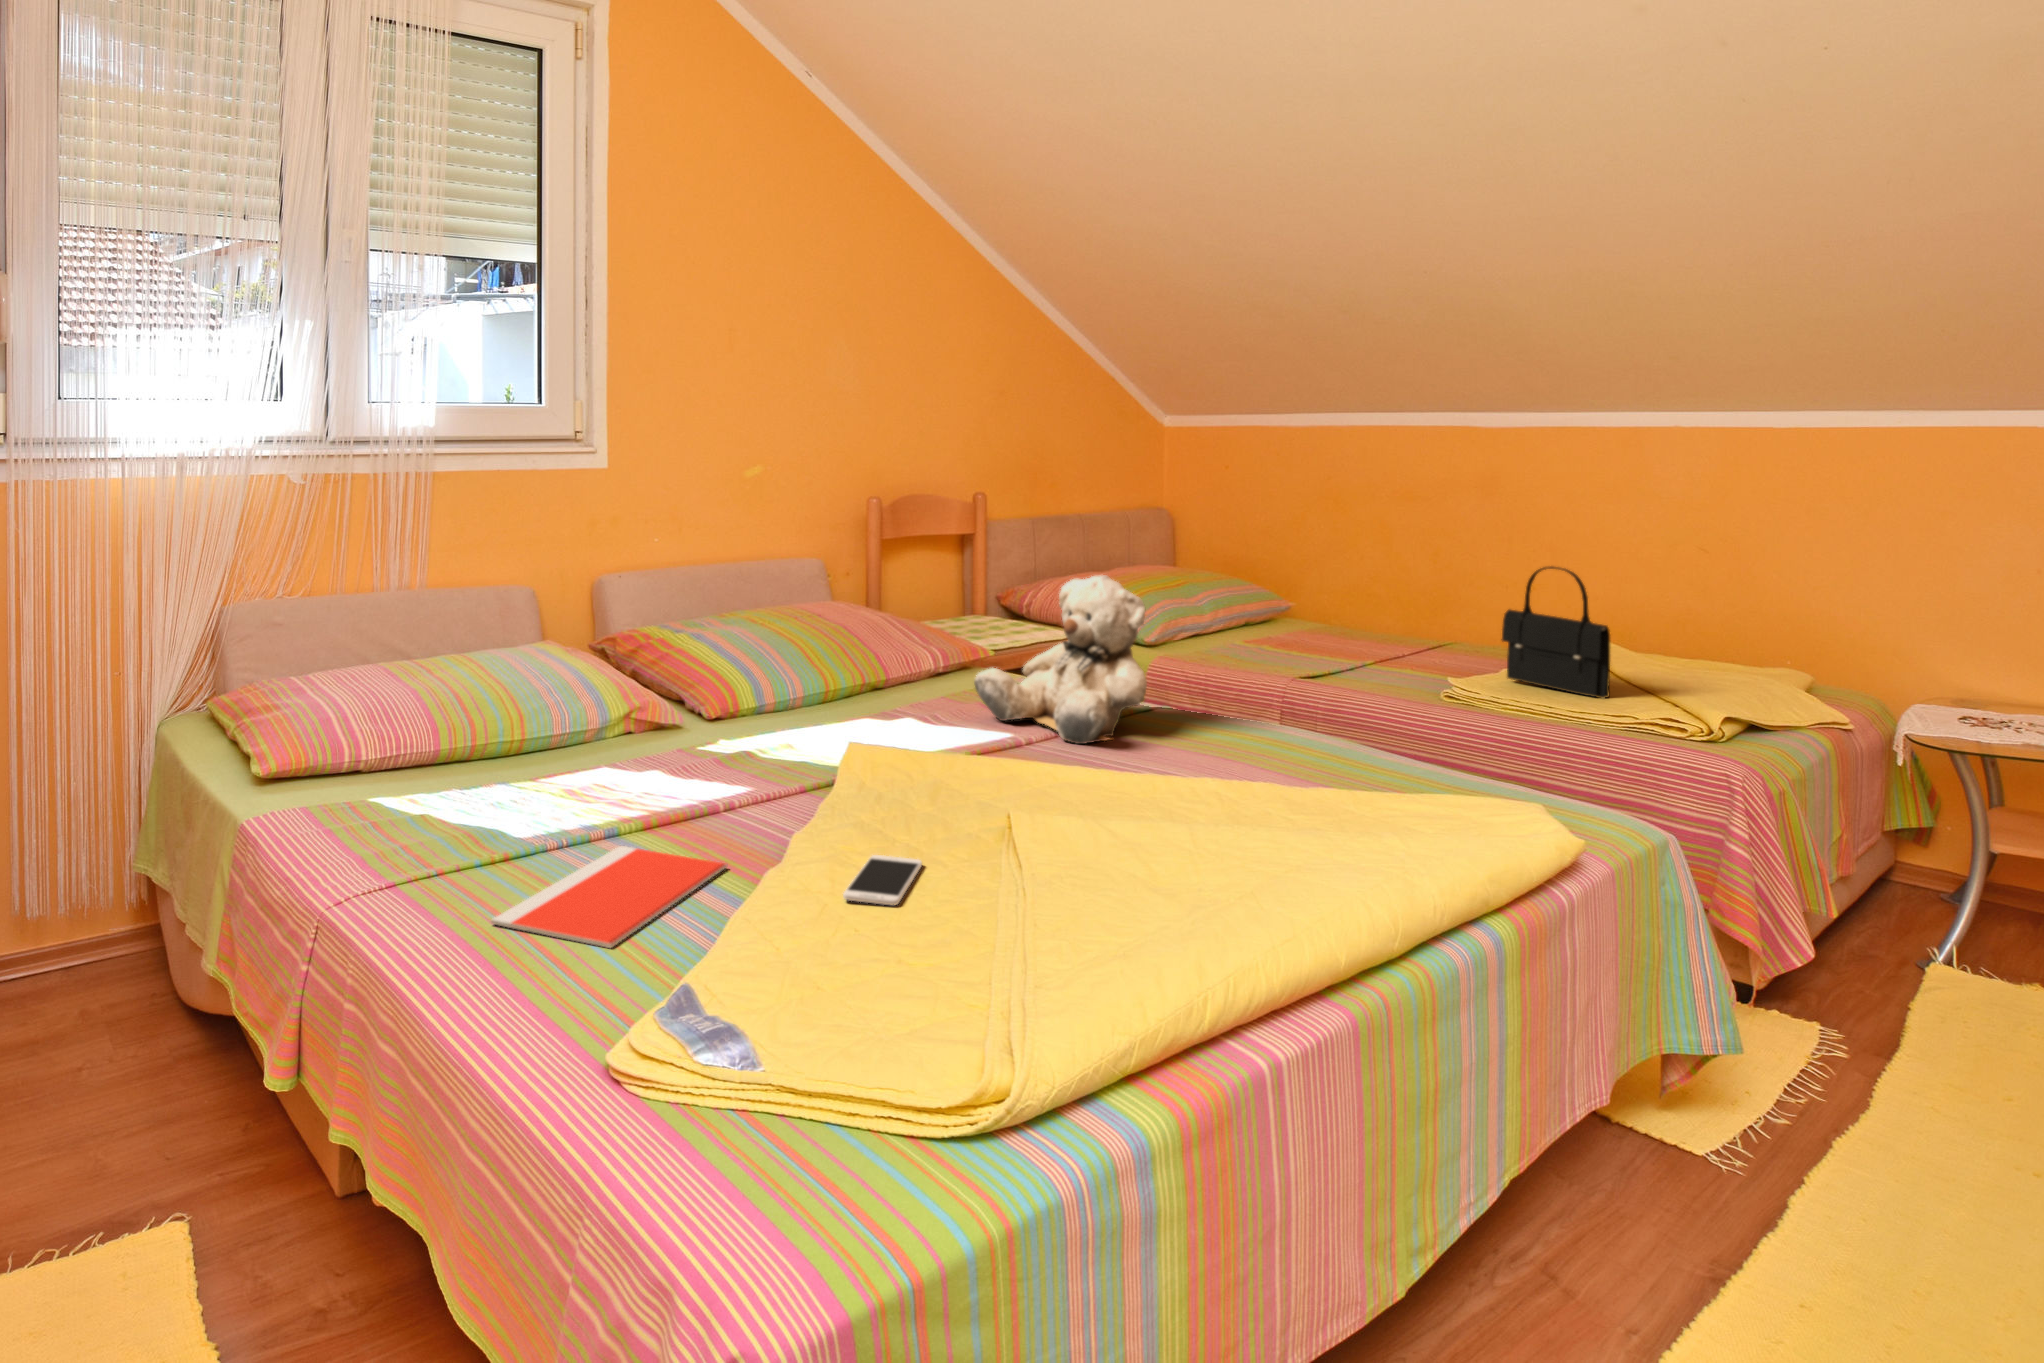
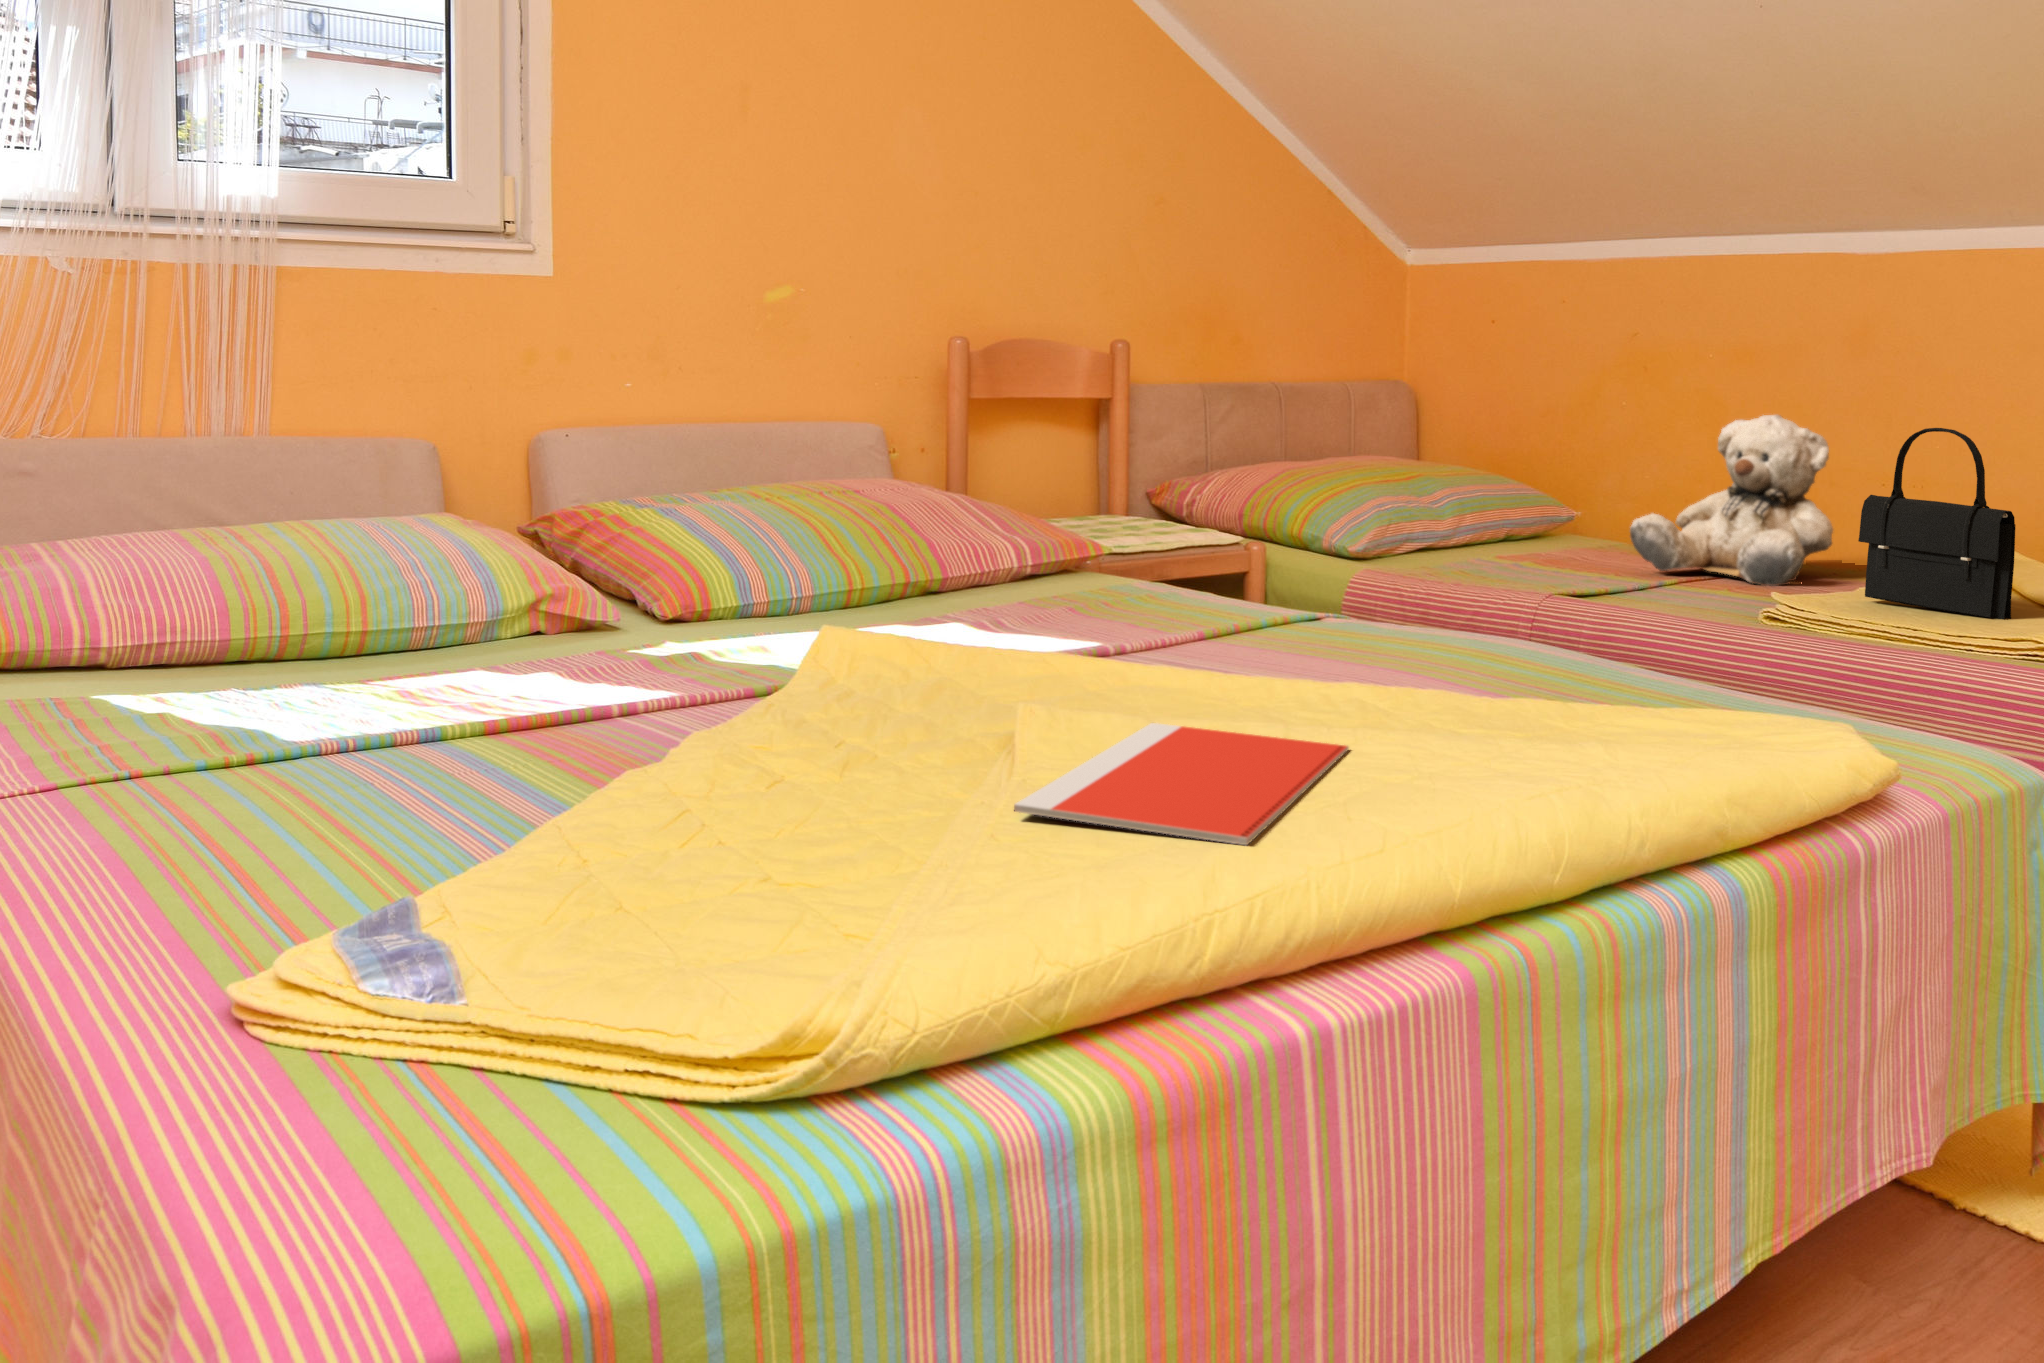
teddy bear: present [974,575,1147,744] -> present [1630,415,1833,586]
notebook: present [491,846,727,948] -> present [1014,723,1349,845]
smartphone: present [843,855,922,905] -> none [677,755,833,816]

